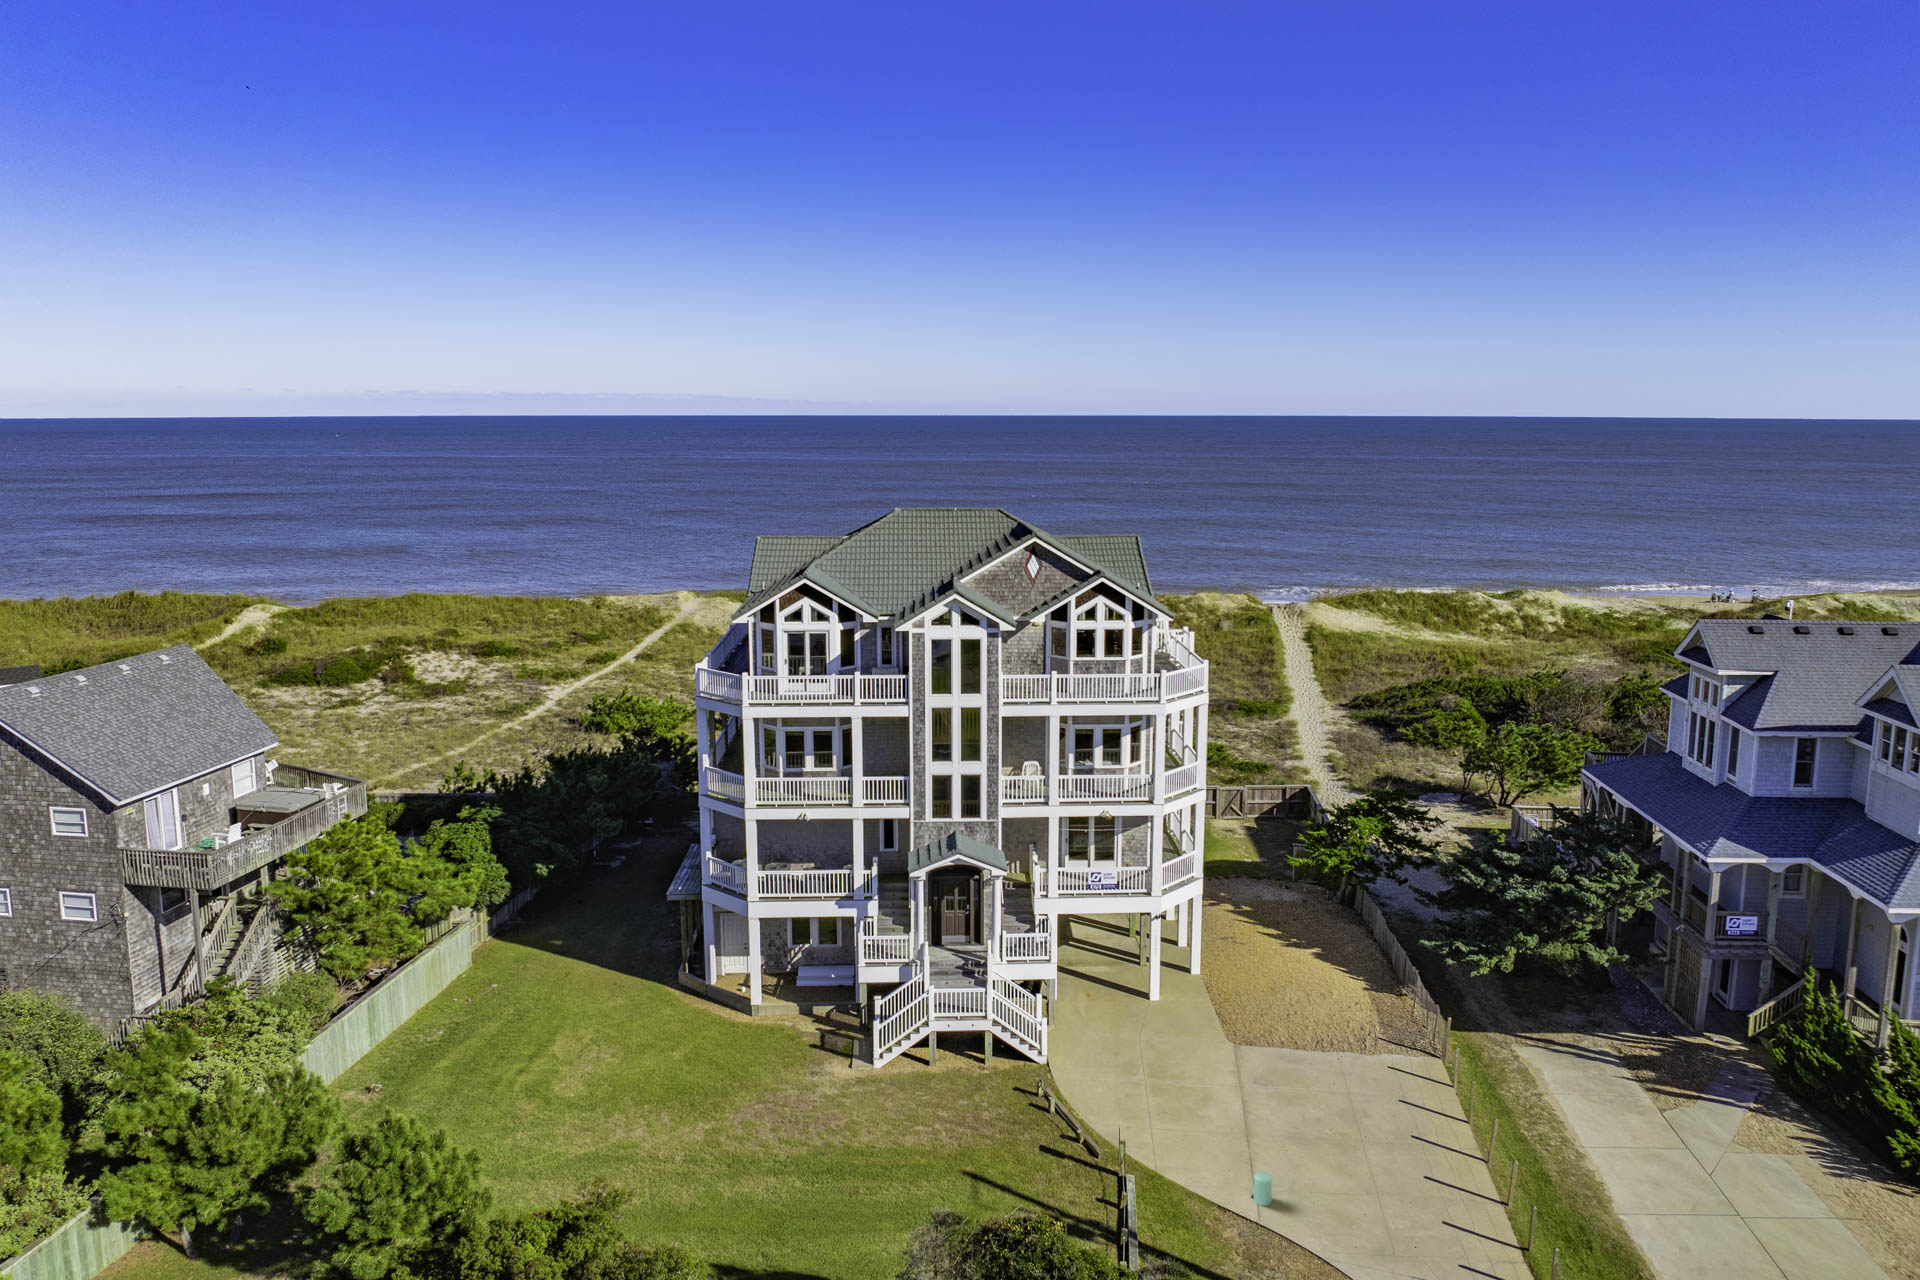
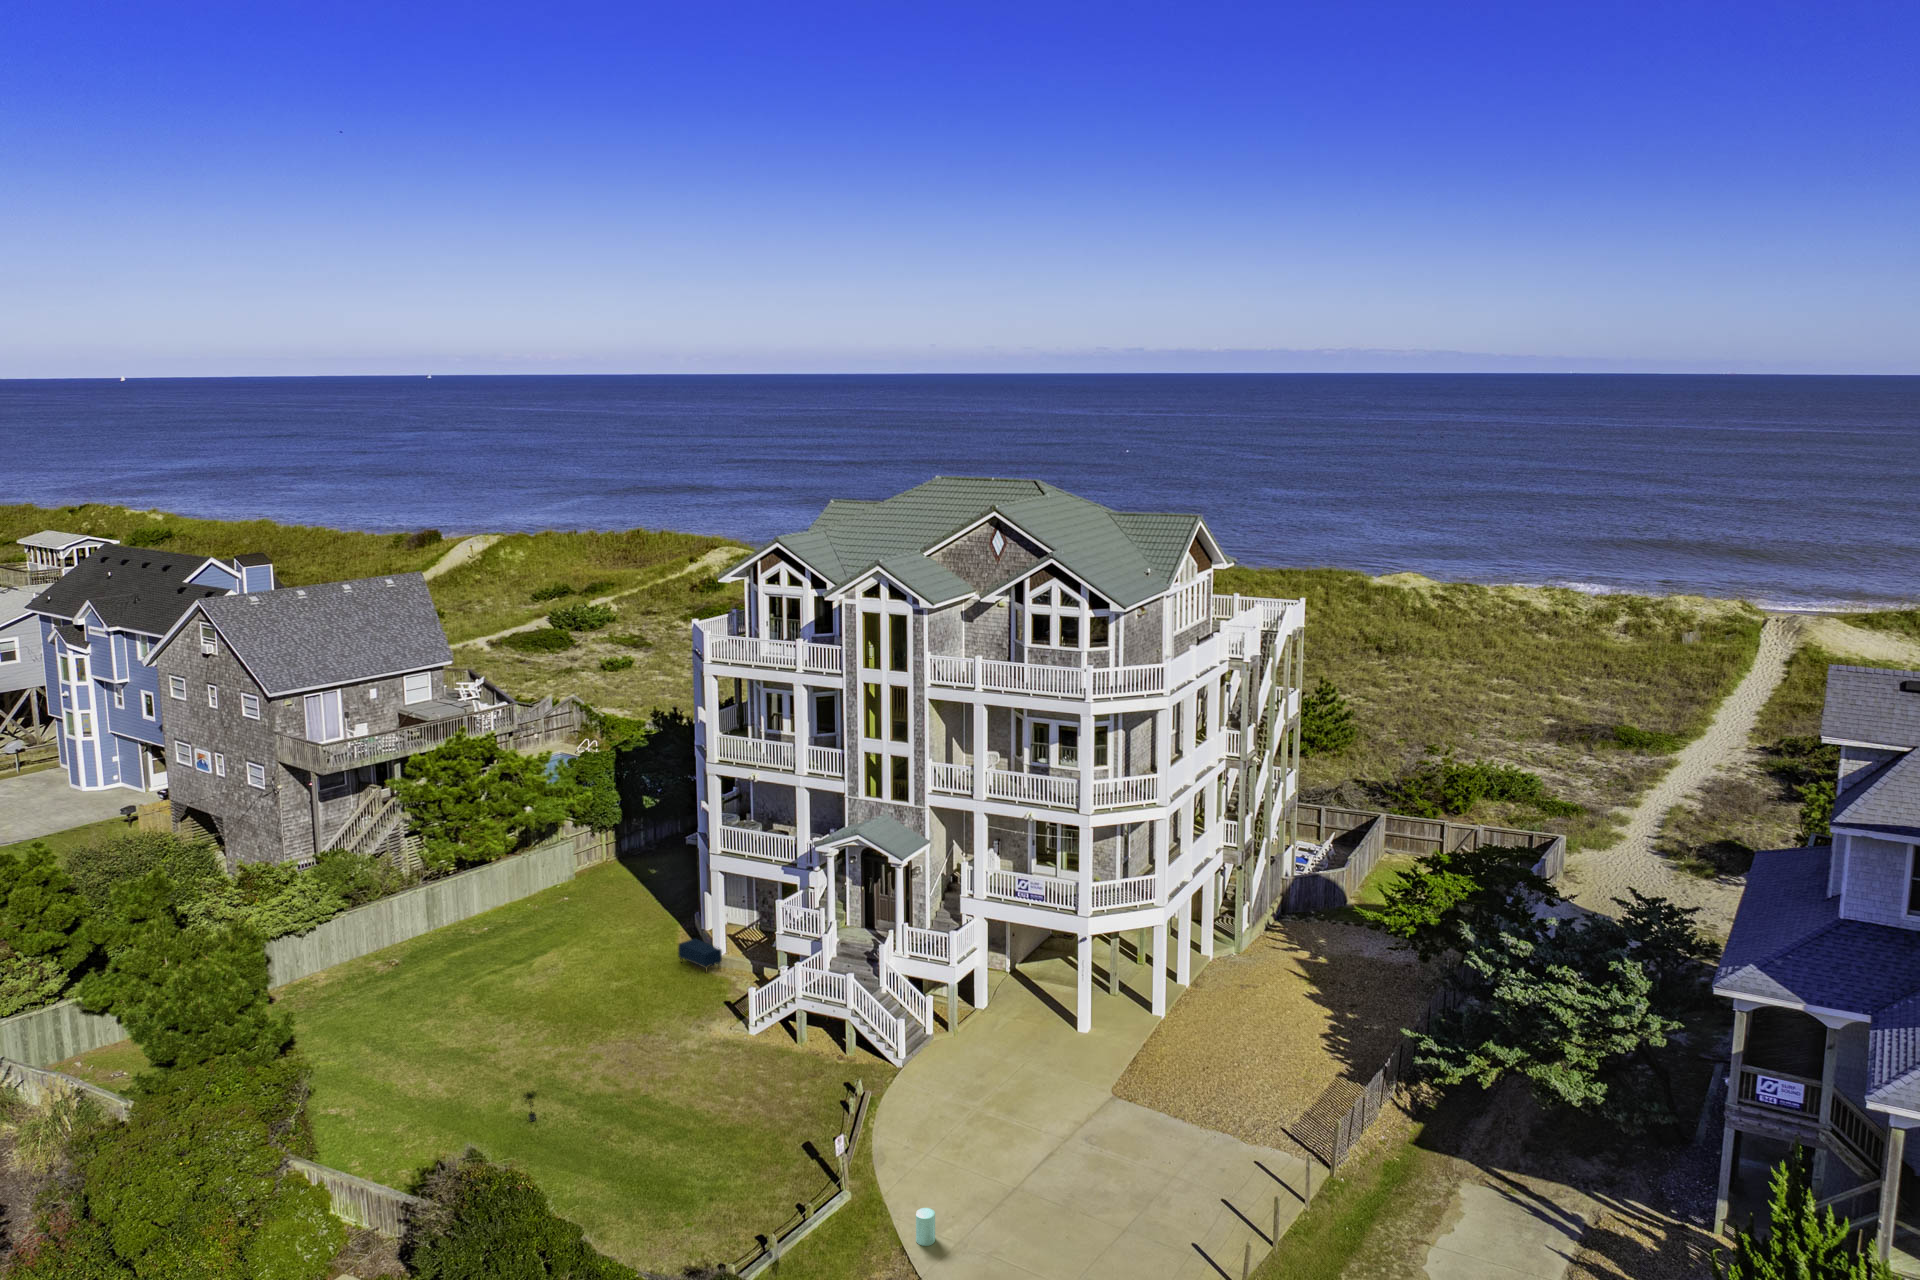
bench: none [722,992,773,1024] -> present [678,939,722,972]
potted plant: none [780,1178,796,1214] -> present [523,1090,538,1121]

